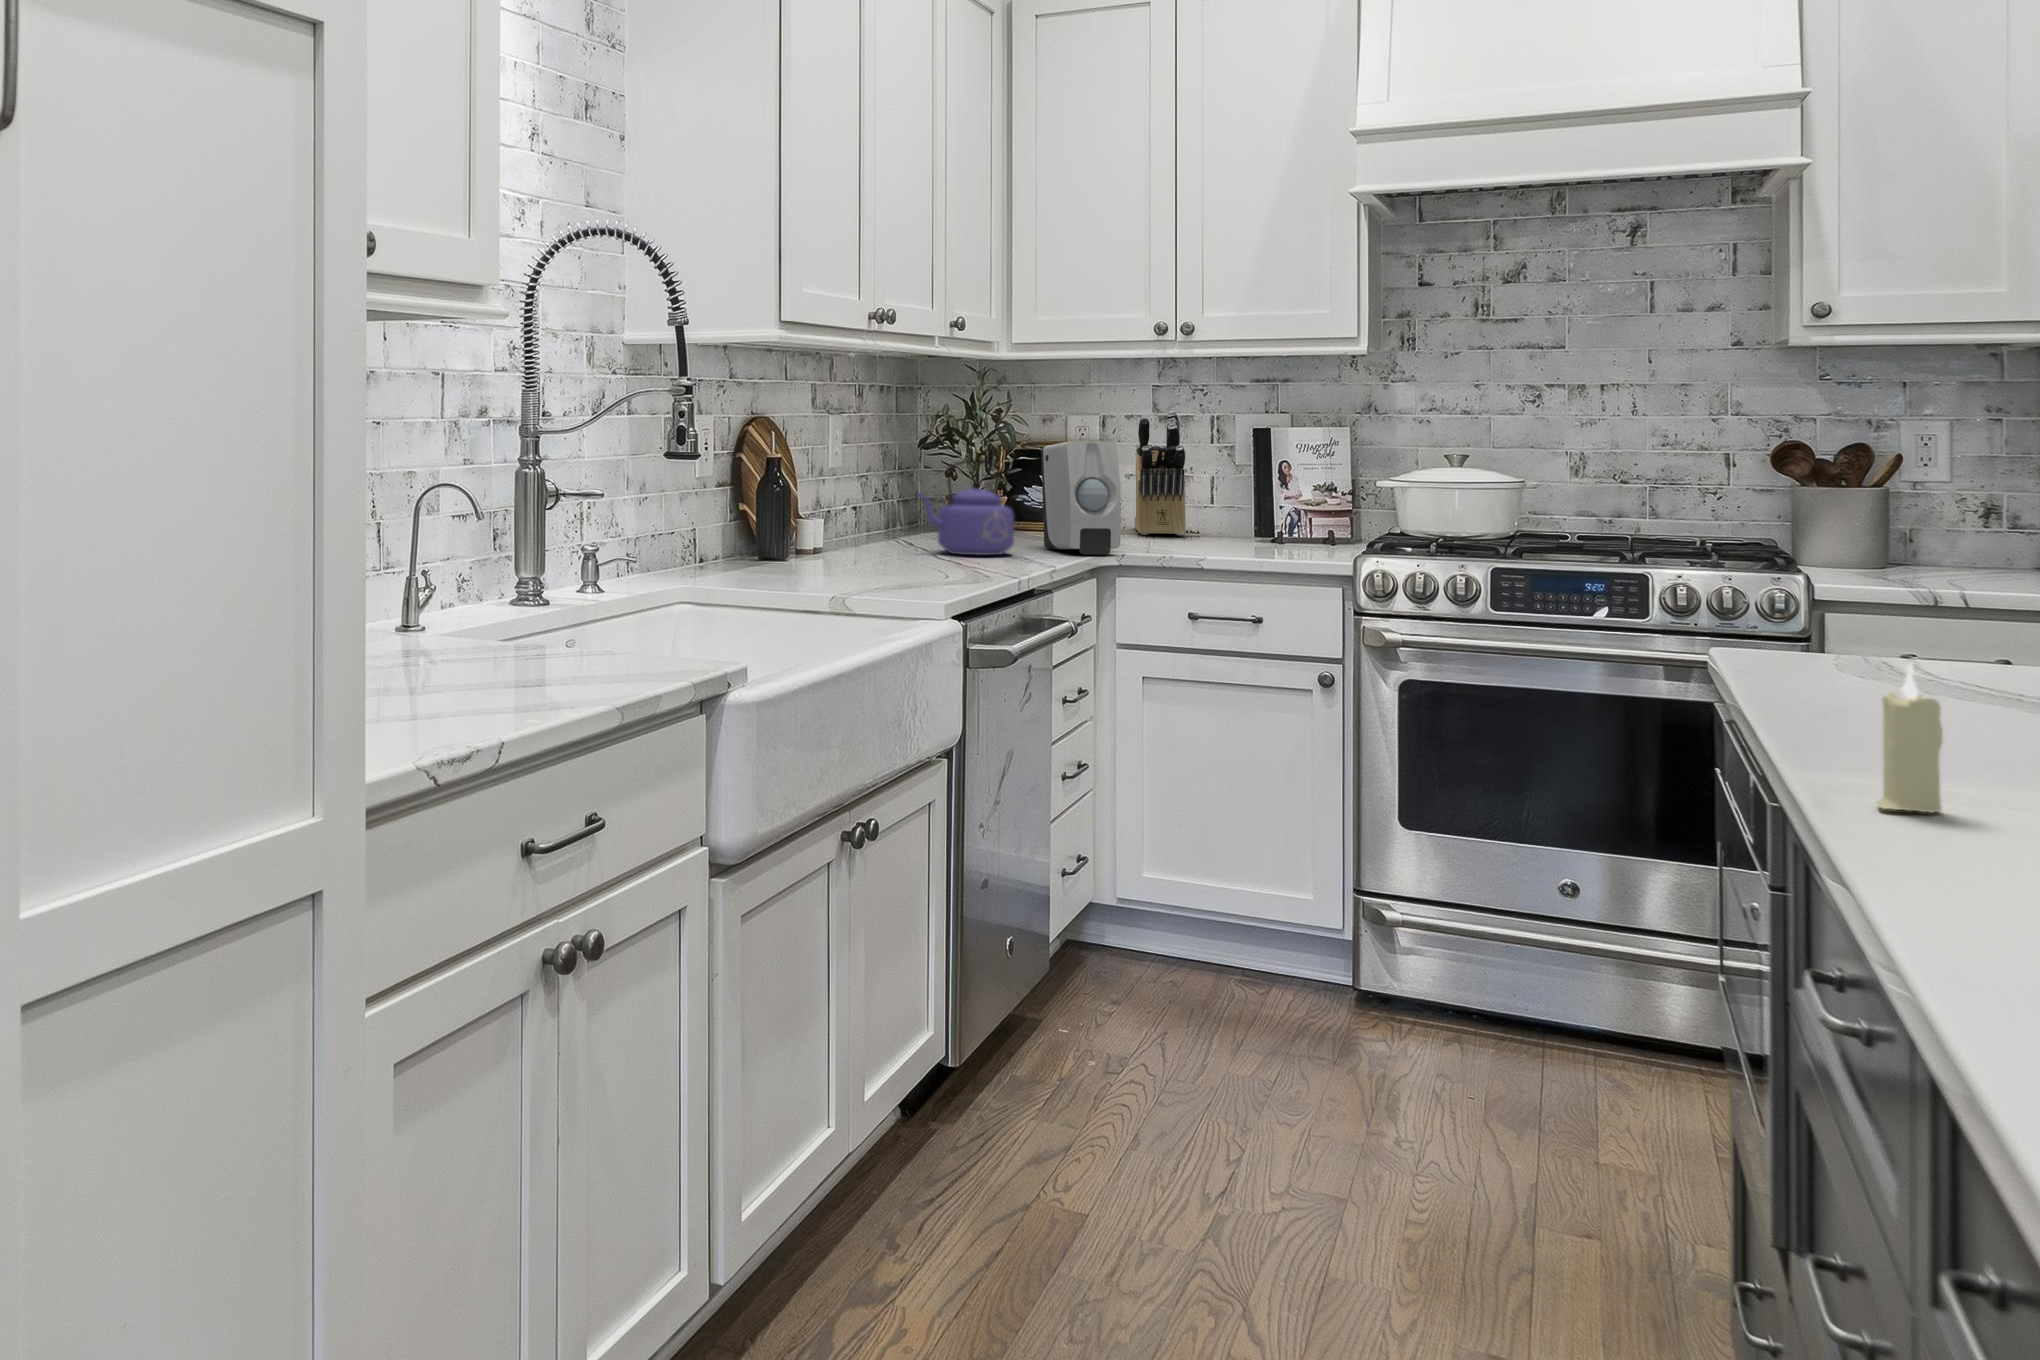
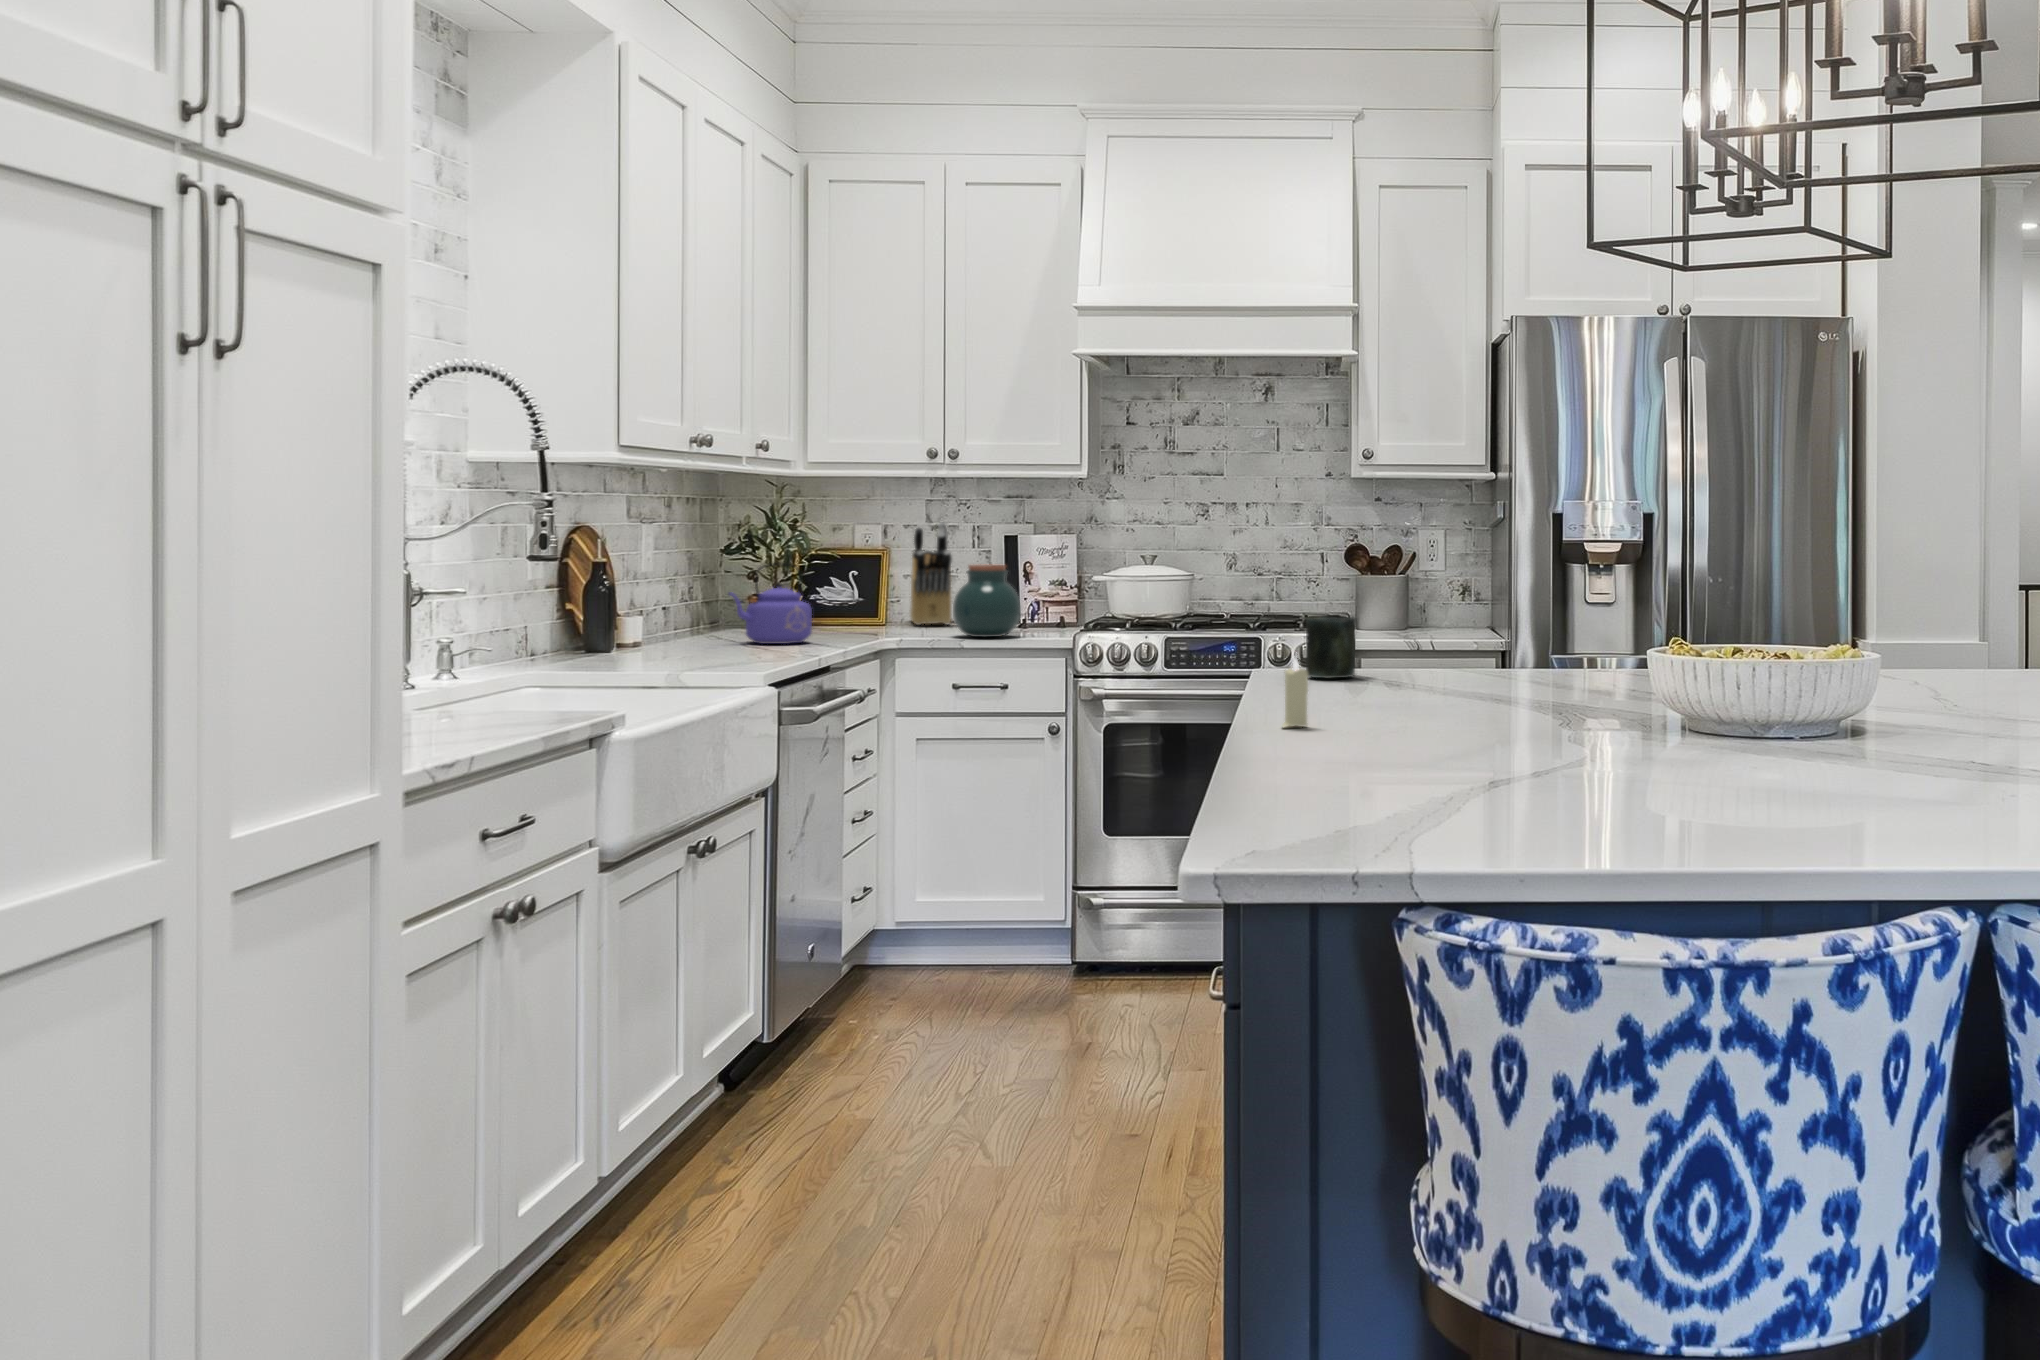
soap dispenser: present [1041,441,1121,555] -> none [834,547,900,640]
jar: none [1189,464,1278,556] -> present [953,565,1021,637]
mug: none [1809,568,1924,677] -> present [1305,617,1357,678]

